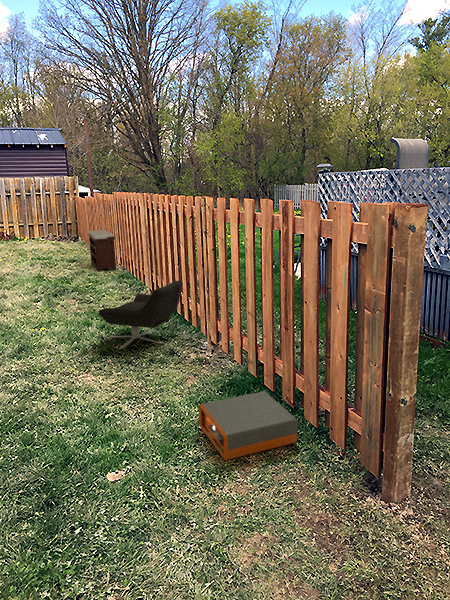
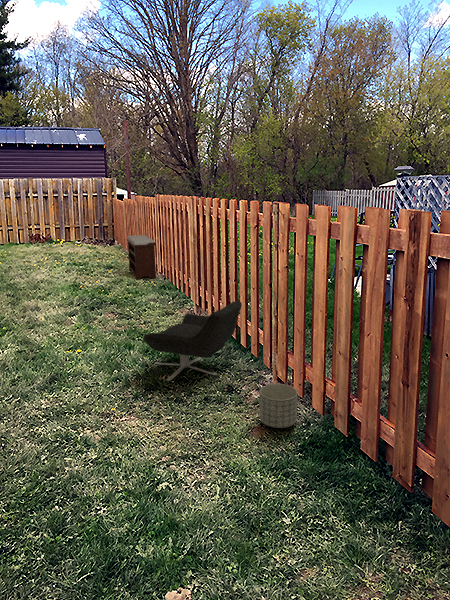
planter: none [192,343,222,377] -> present [260,384,297,428]
storage box: present [199,391,298,460] -> none [282,464,427,578]

